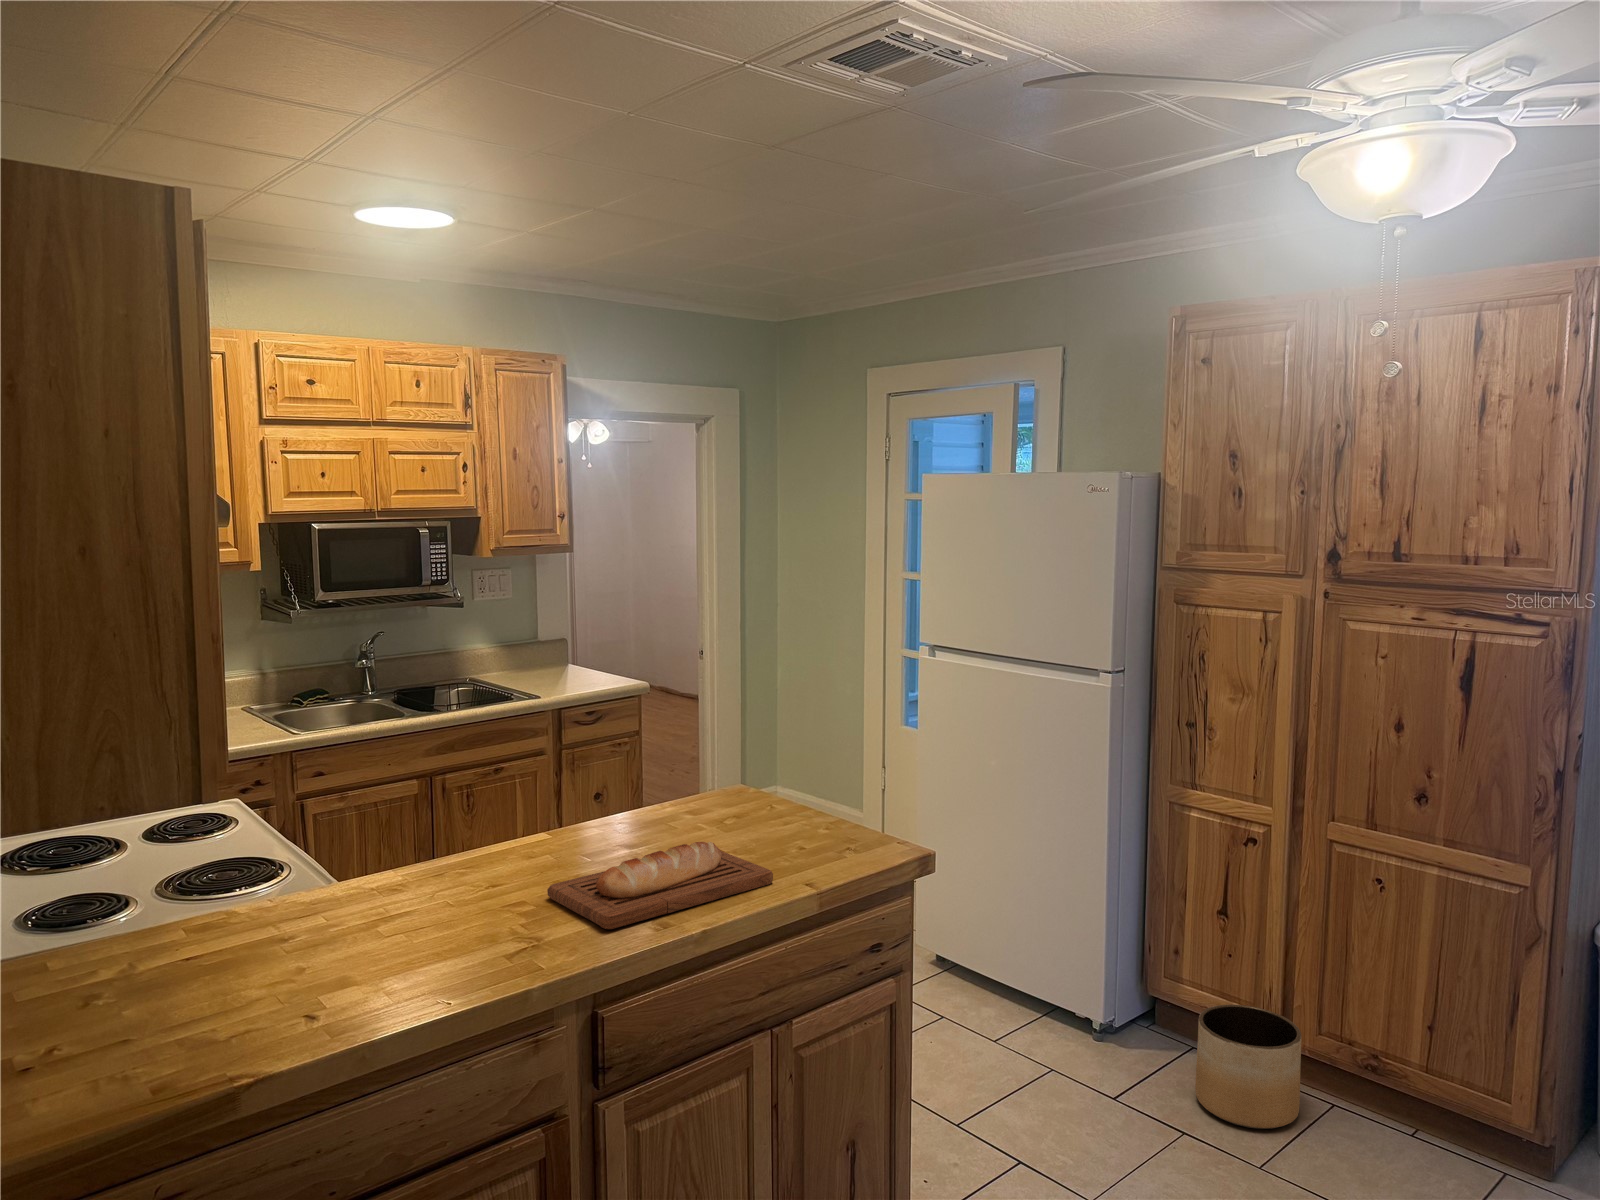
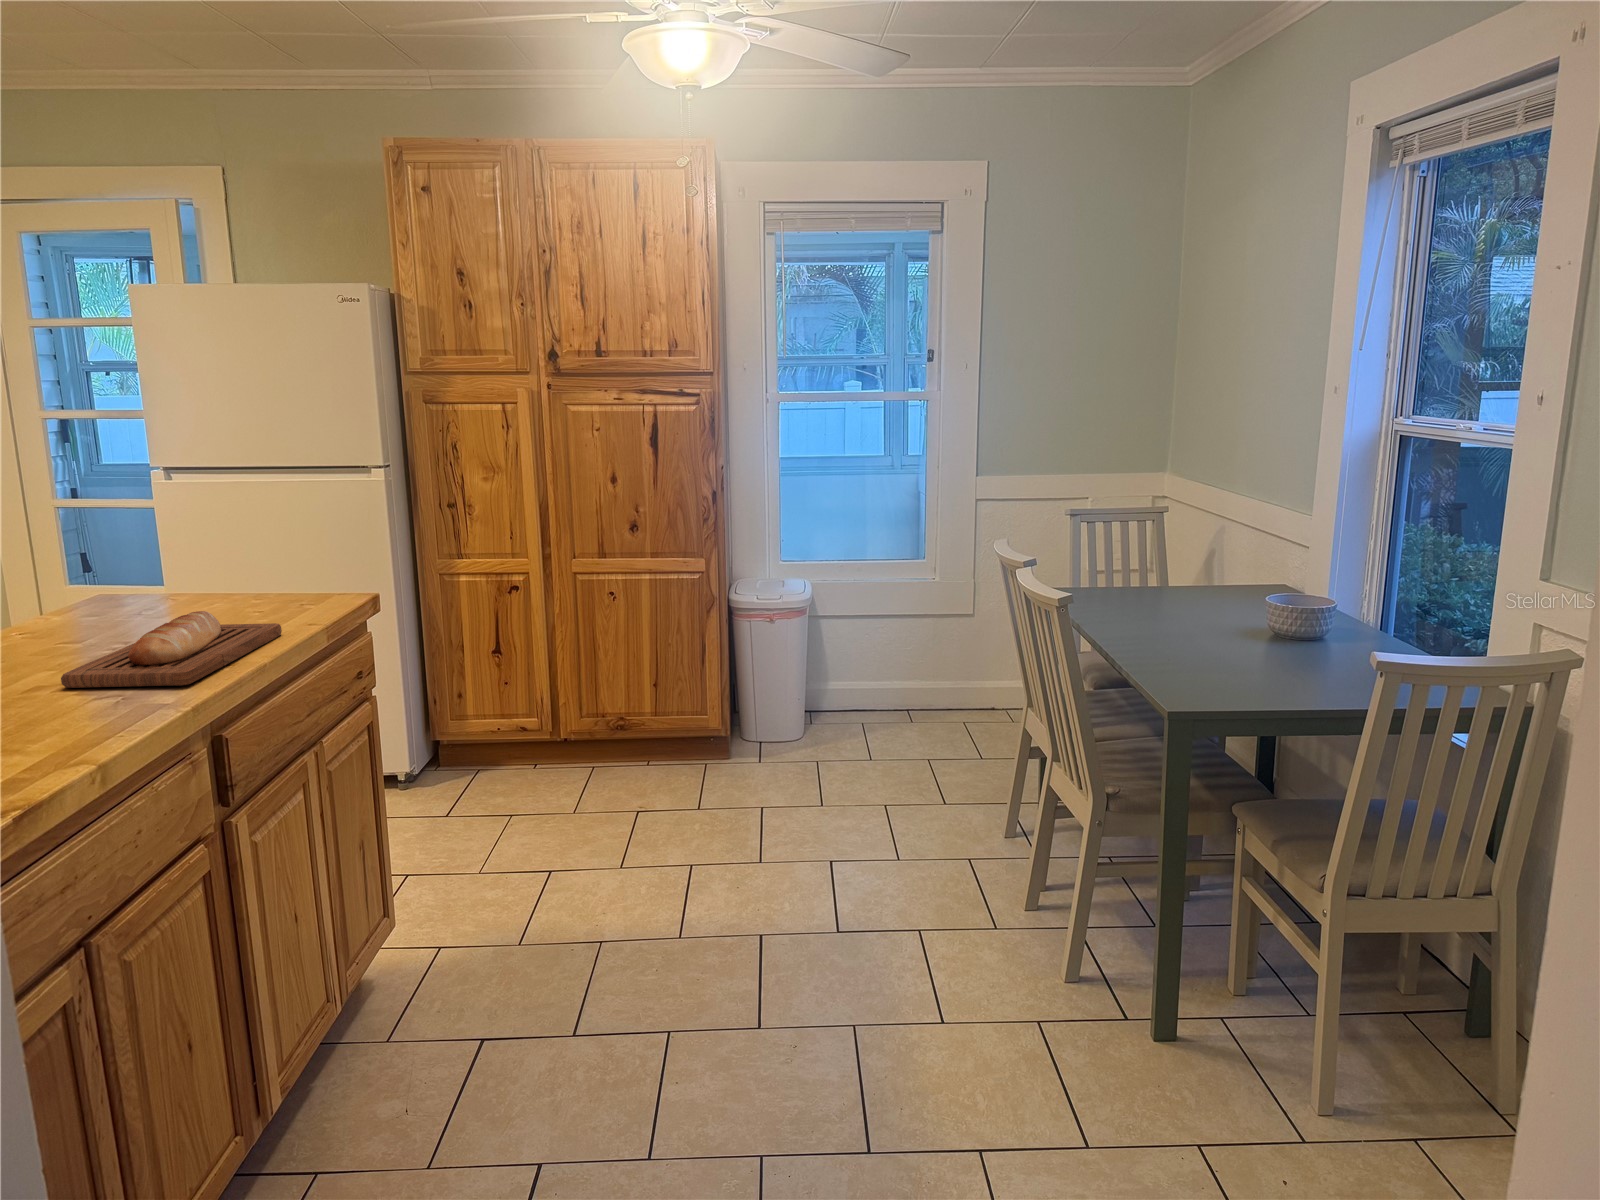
planter: present [1195,1005,1301,1129] -> none [504,712,583,796]

